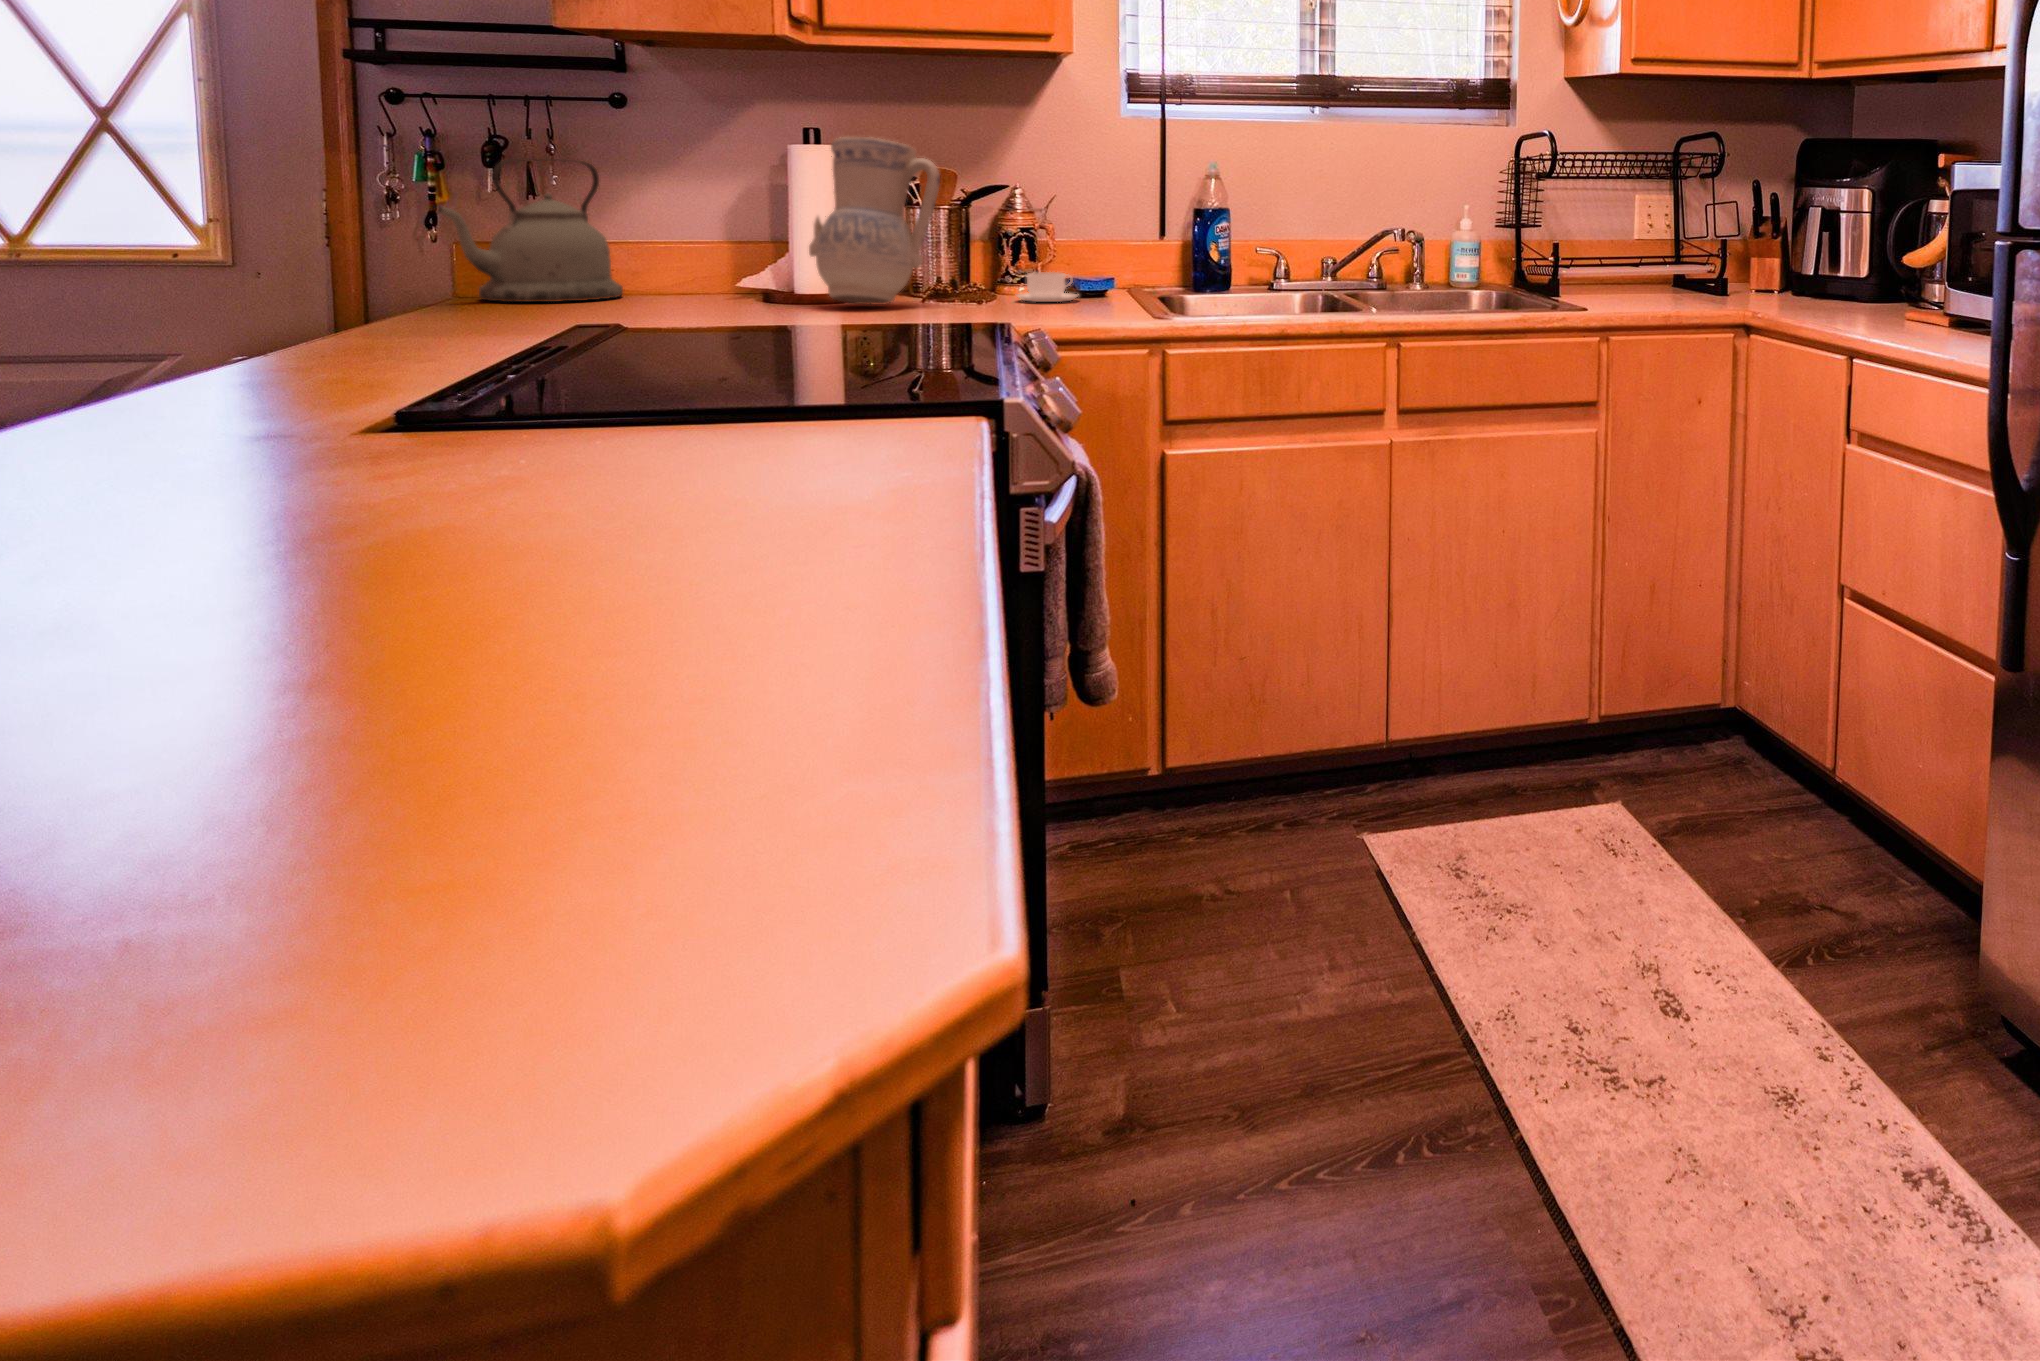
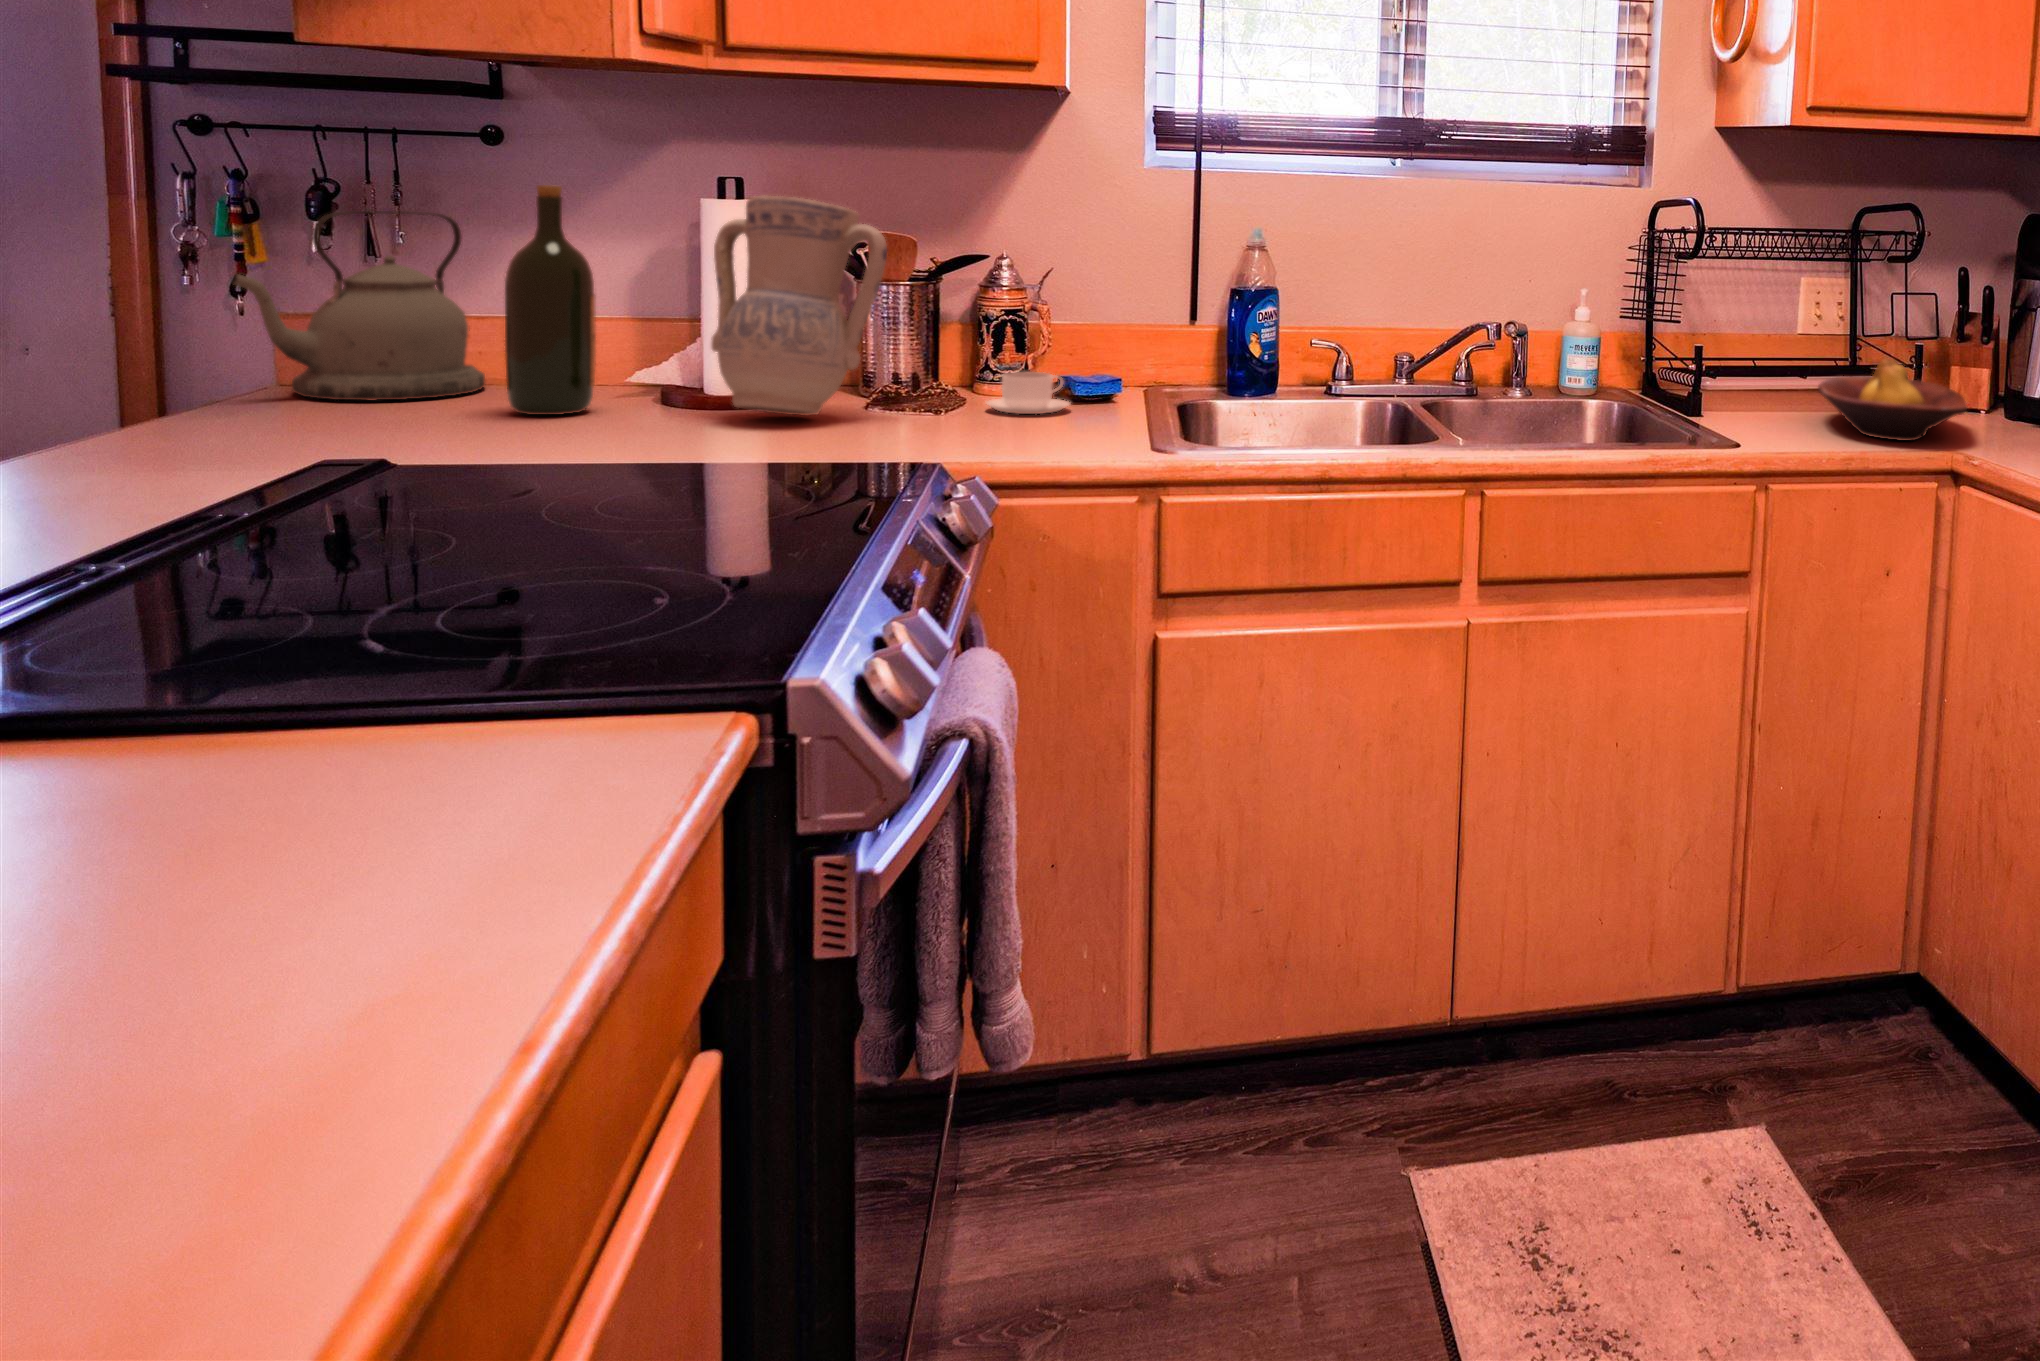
wine bottle: none [650,133,719,307] -> present [505,185,596,415]
fruit bowl: none [1647,249,1757,306] -> present [1818,359,1968,441]

